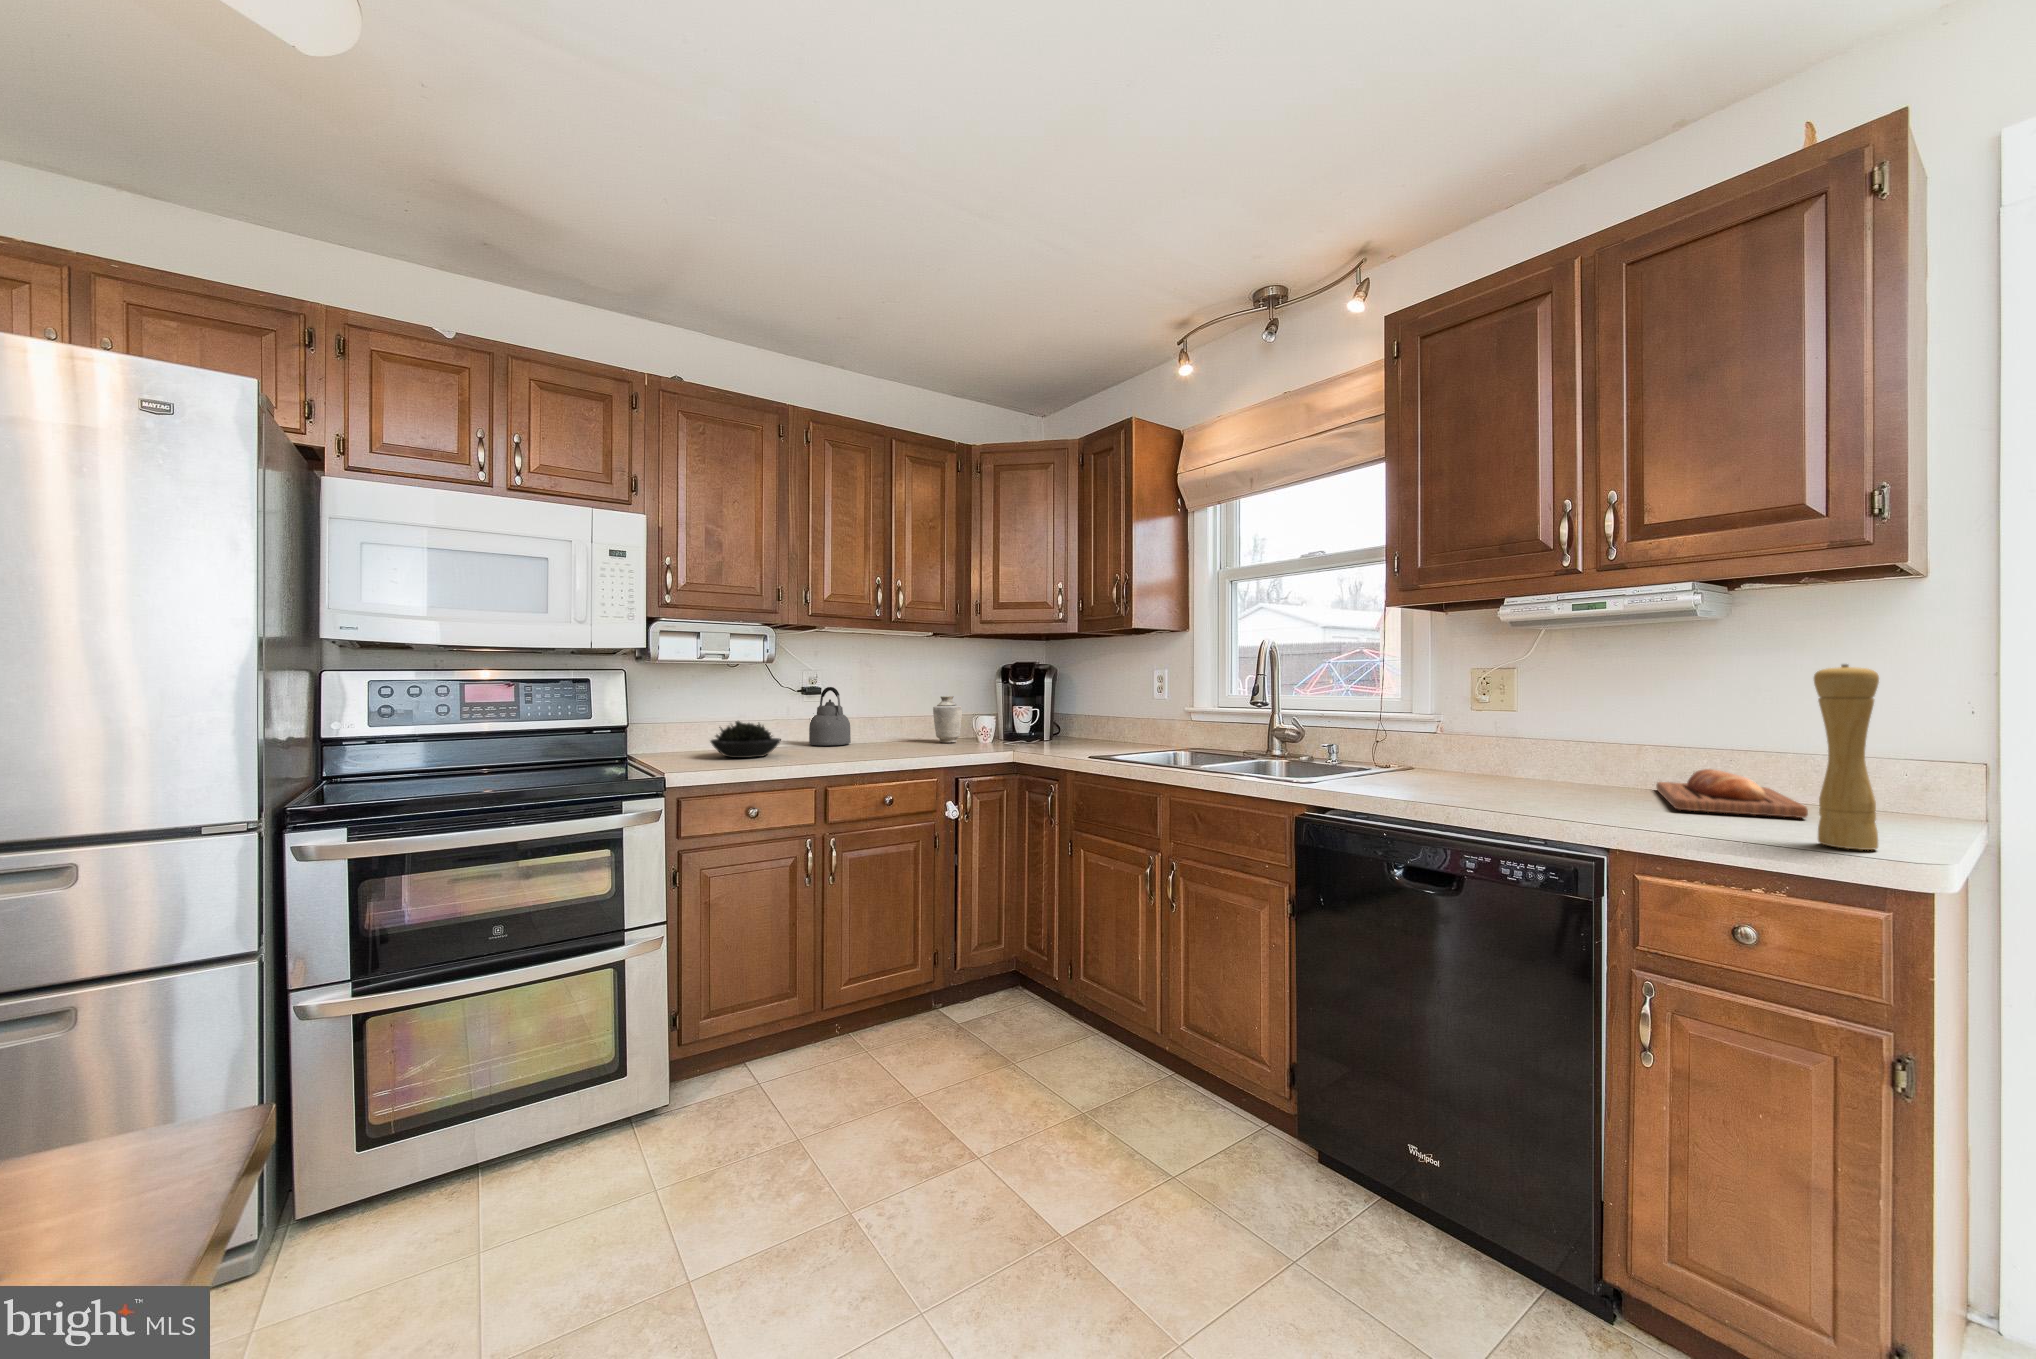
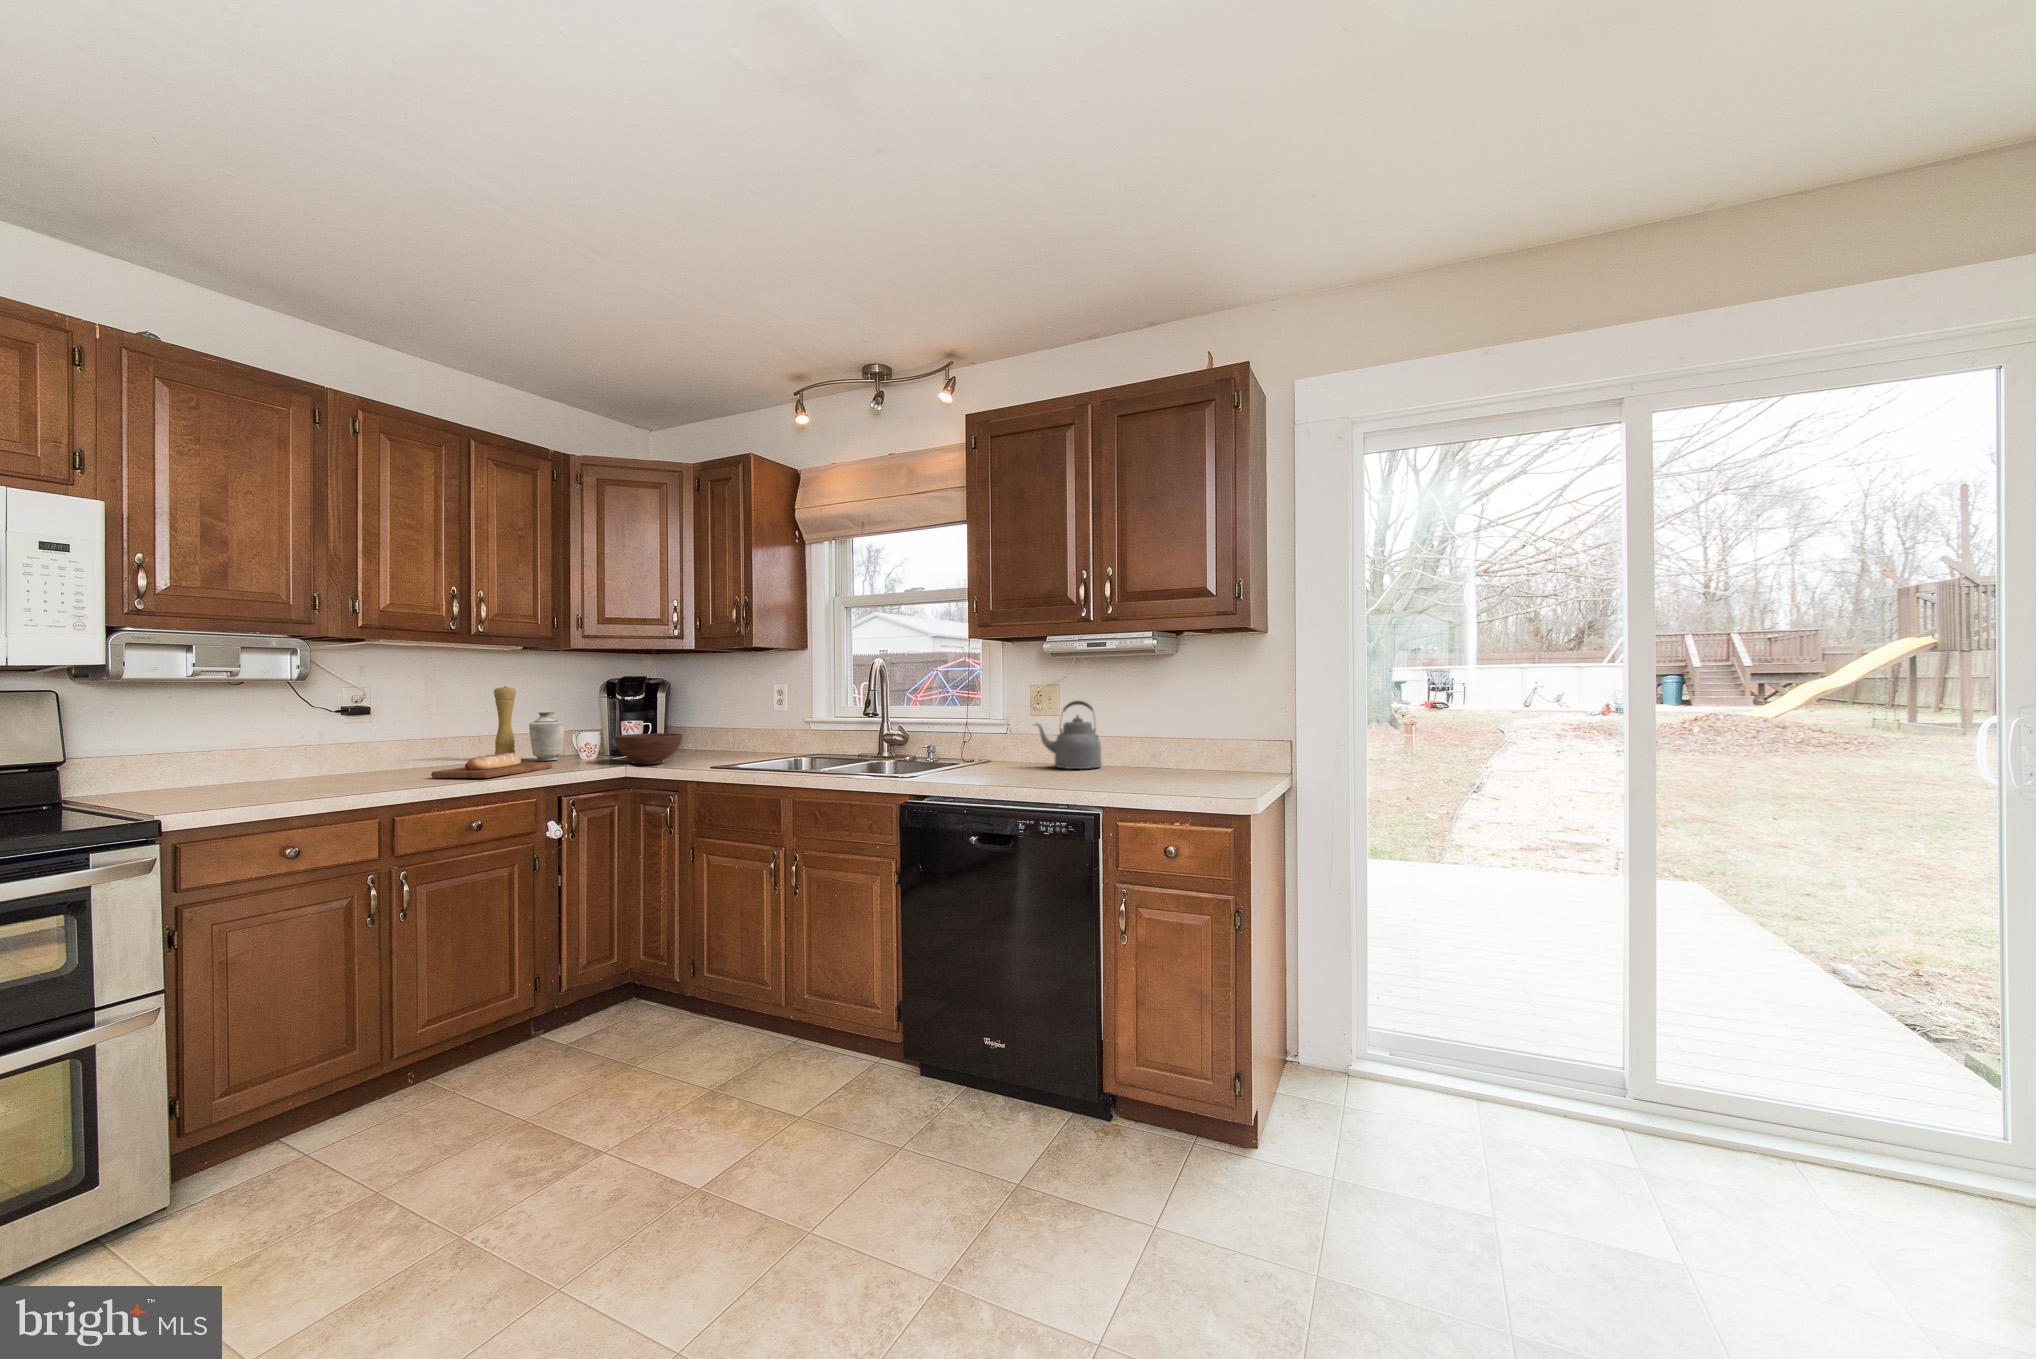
pepper mill: present [1814,664,1879,850] -> present [494,686,516,755]
kettle: present [809,687,851,745] -> present [1035,701,1102,769]
bowl: none [1002,720,1064,751] -> present [614,733,682,765]
succulent plant: present [711,721,781,758] -> none [227,746,335,790]
bread loaf: present [1656,769,1808,818] -> present [431,753,552,778]

